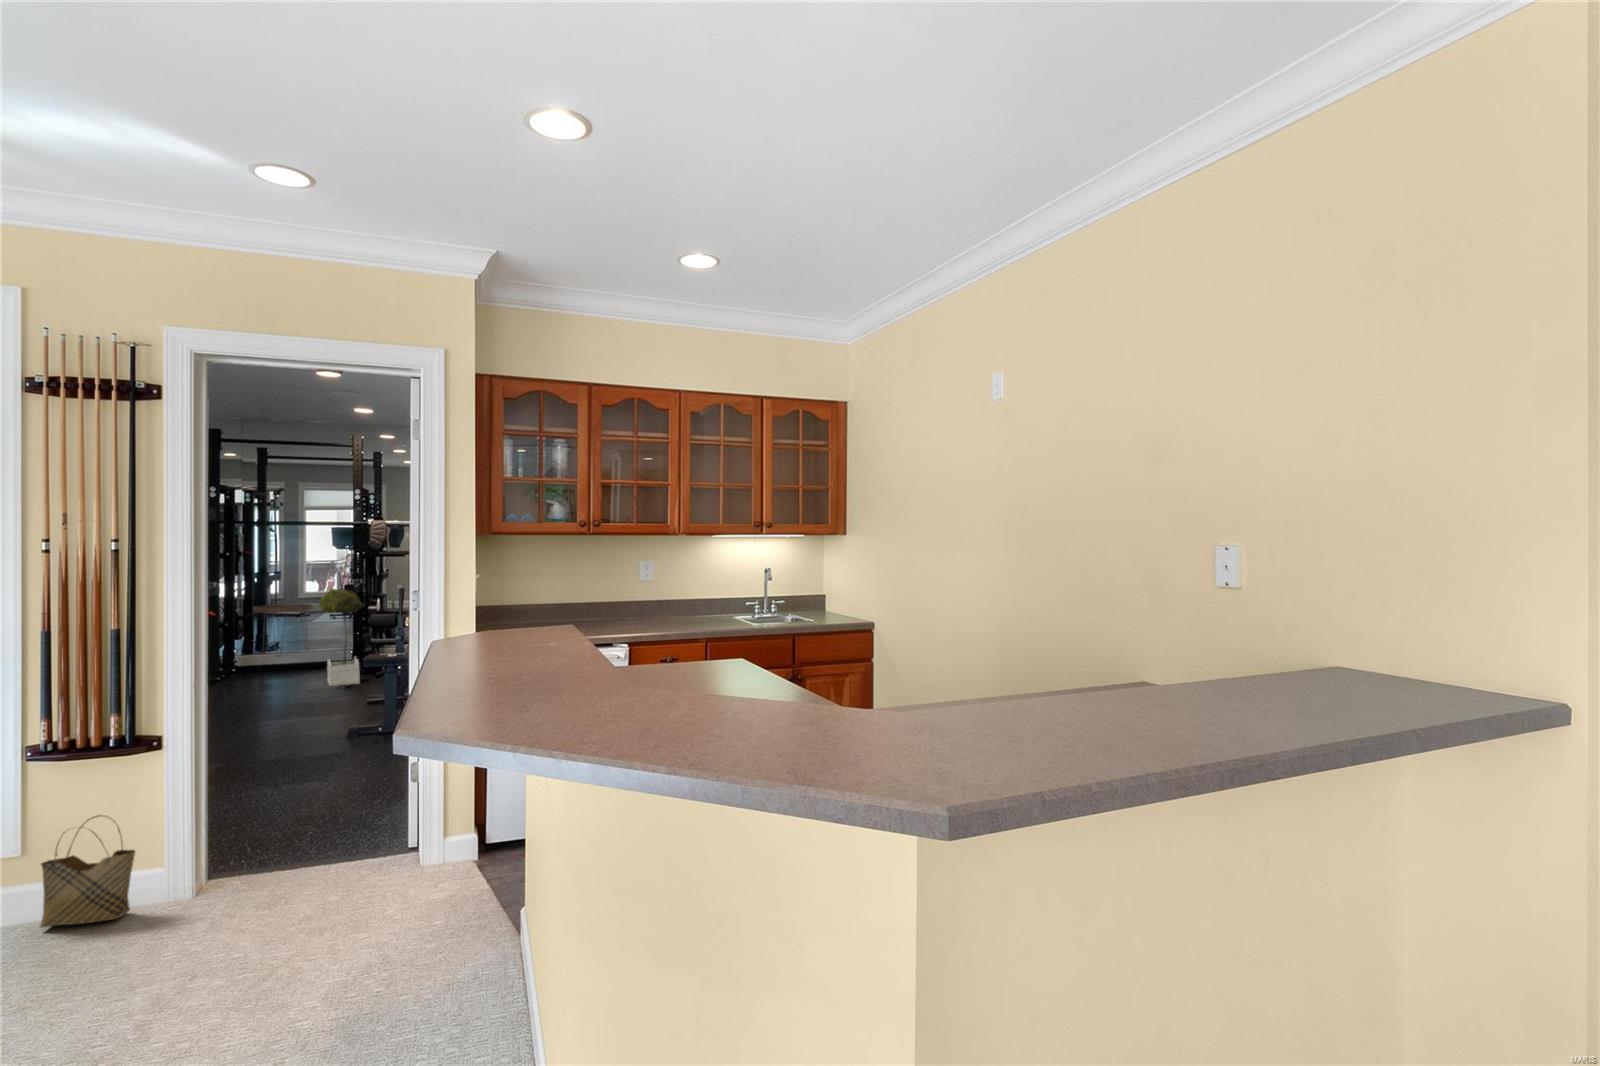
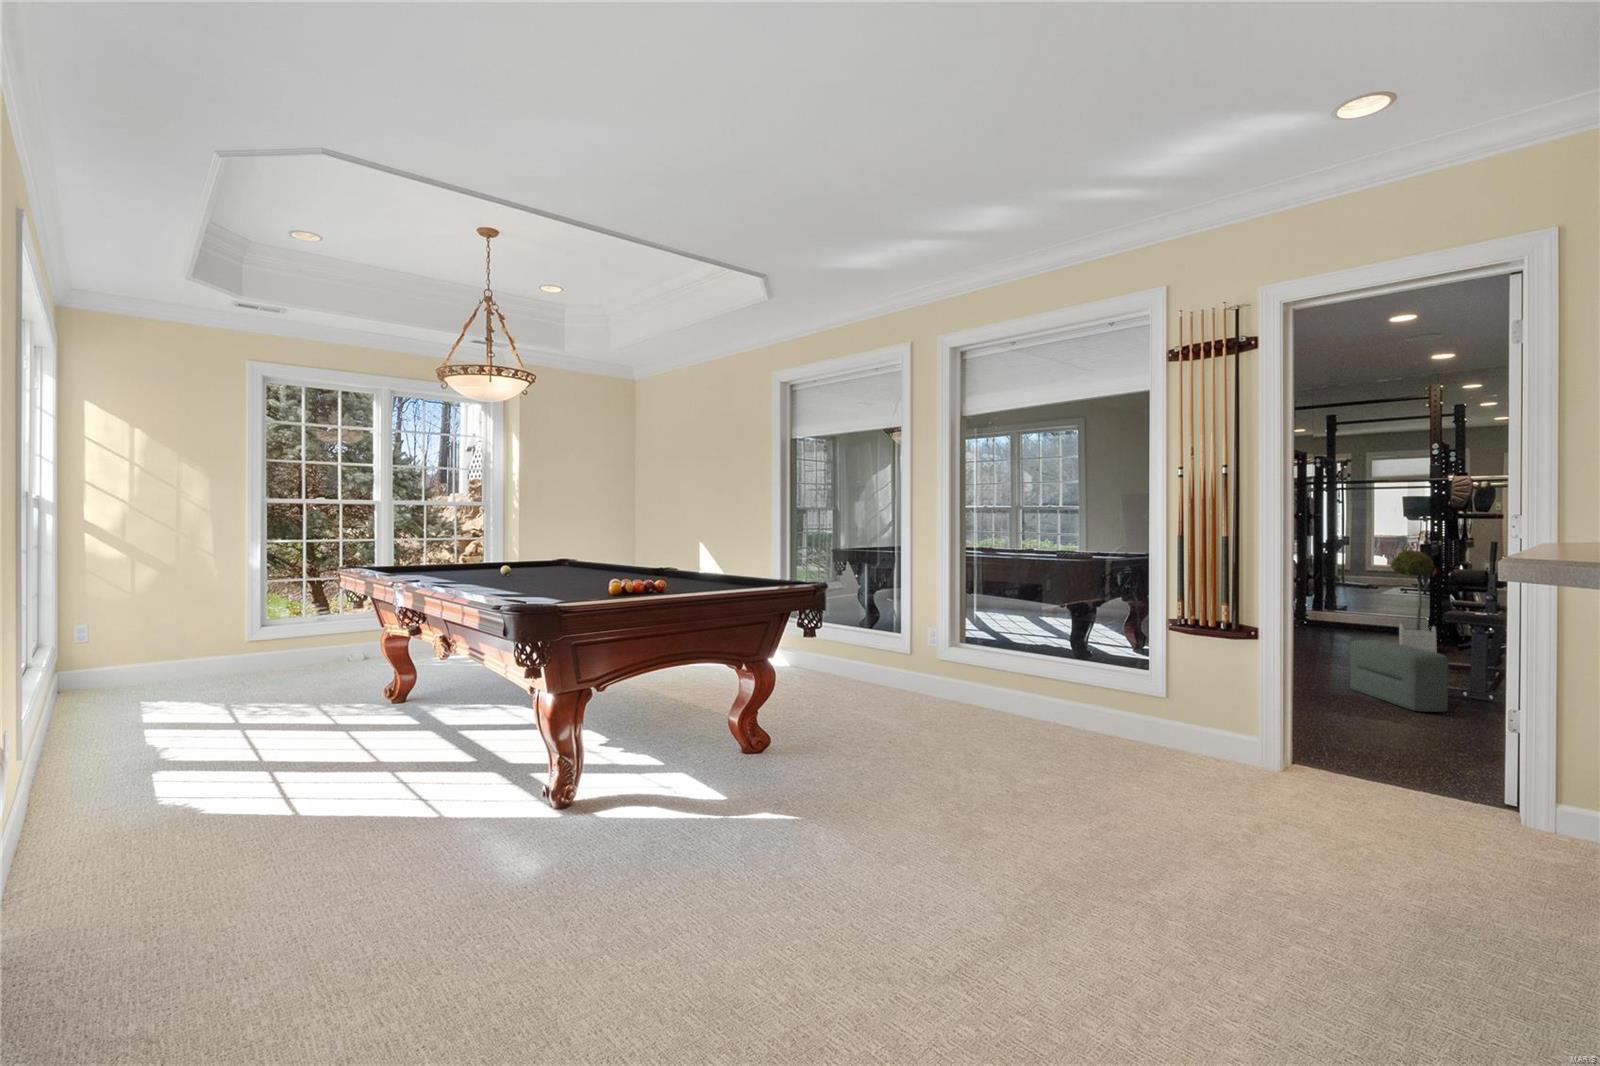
side table: present [253,604,314,655] -> none [1322,571,1383,621]
pouf: none [279,694,368,763] -> present [1350,640,1448,712]
woven basket: present [40,815,135,927] -> none [1177,681,1239,763]

